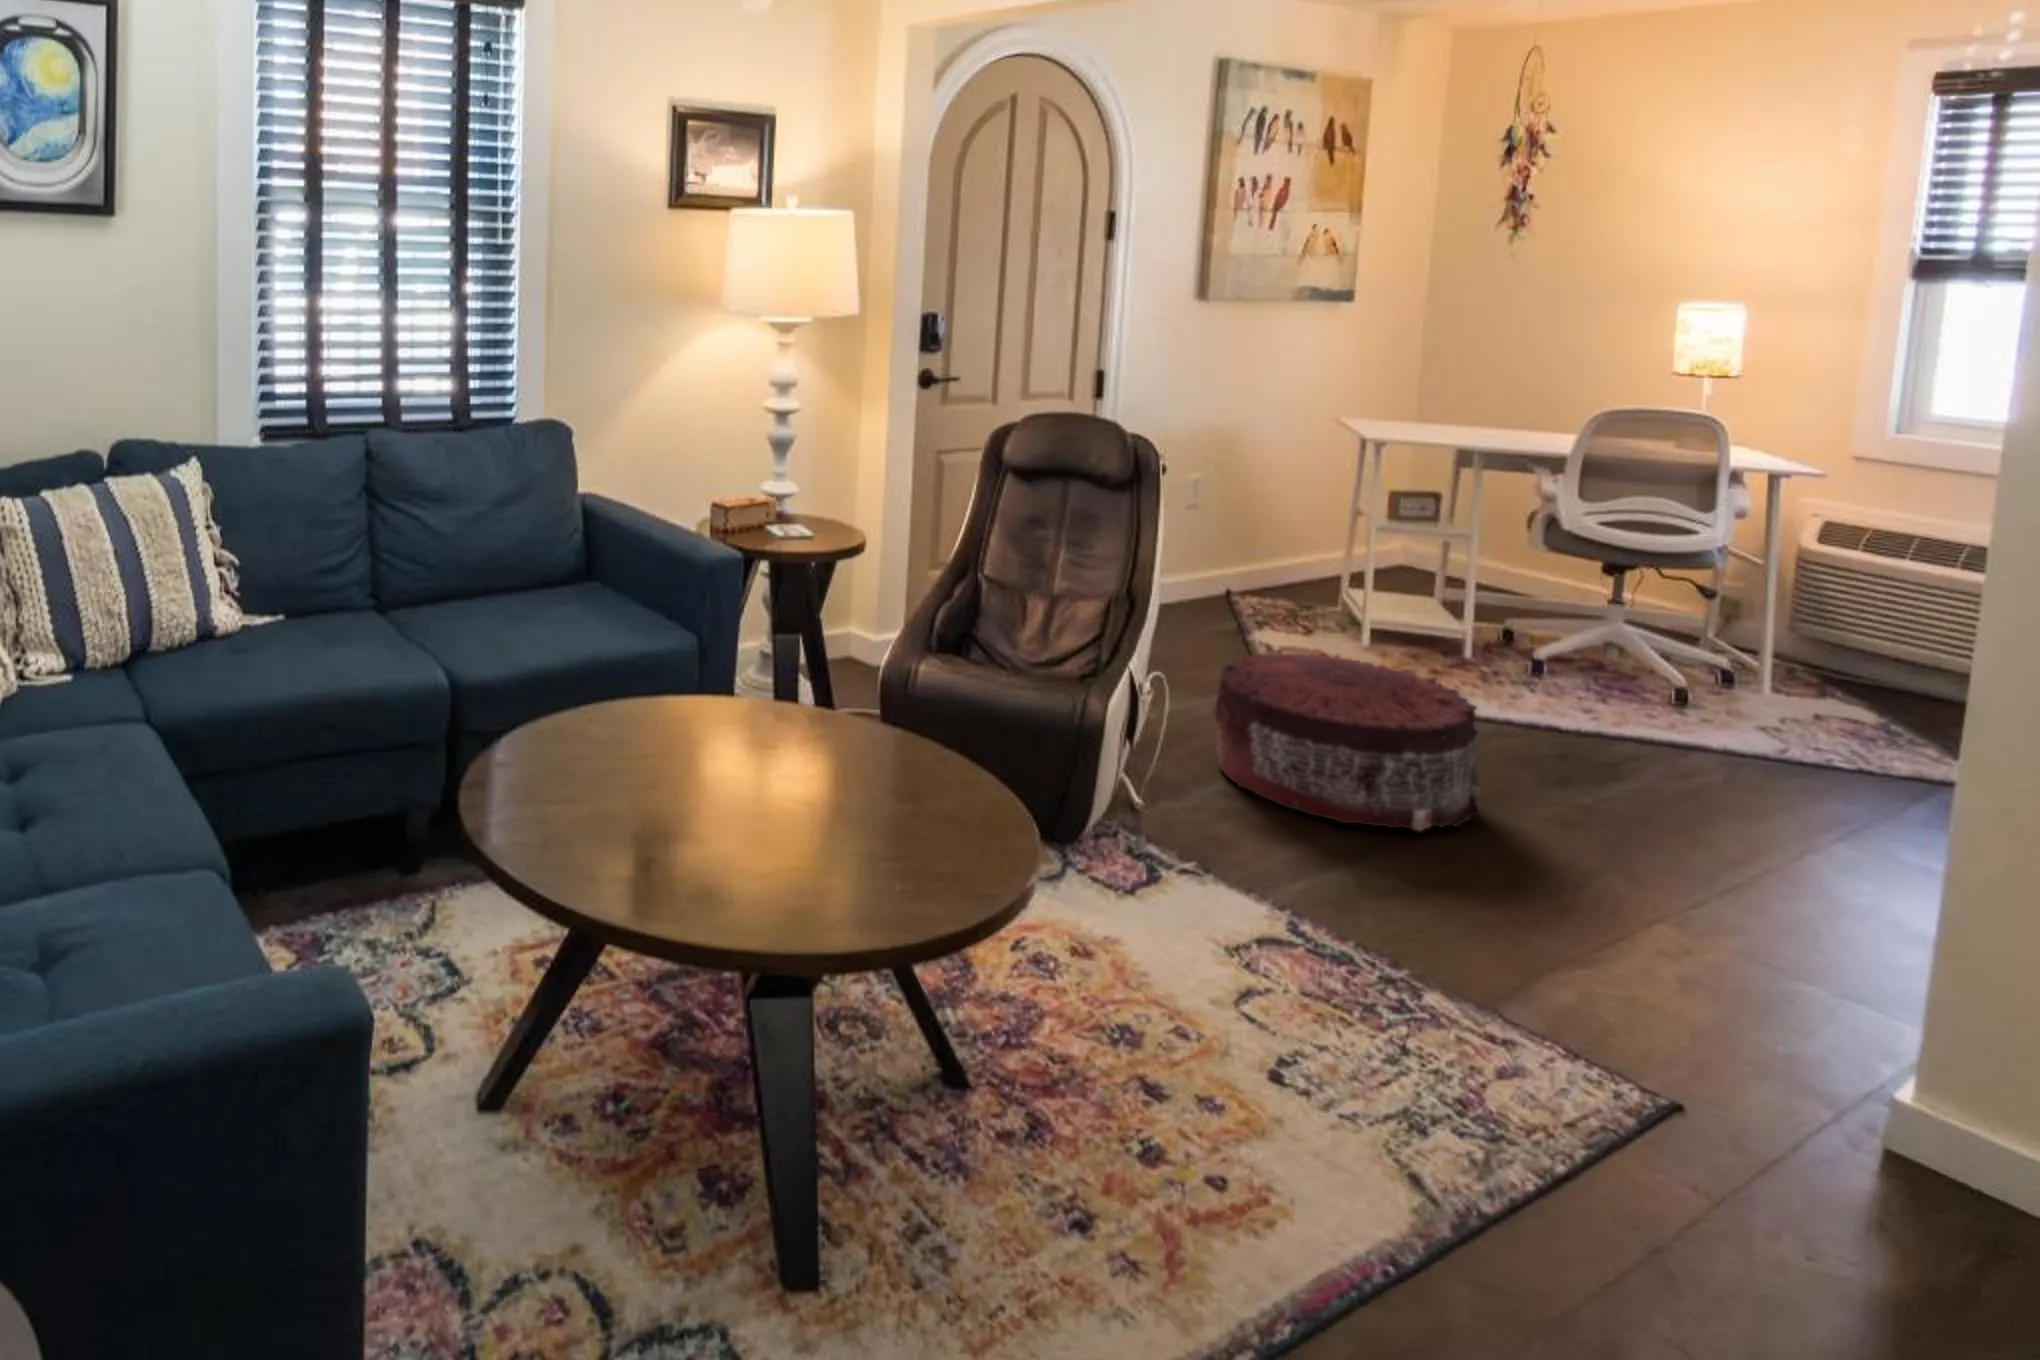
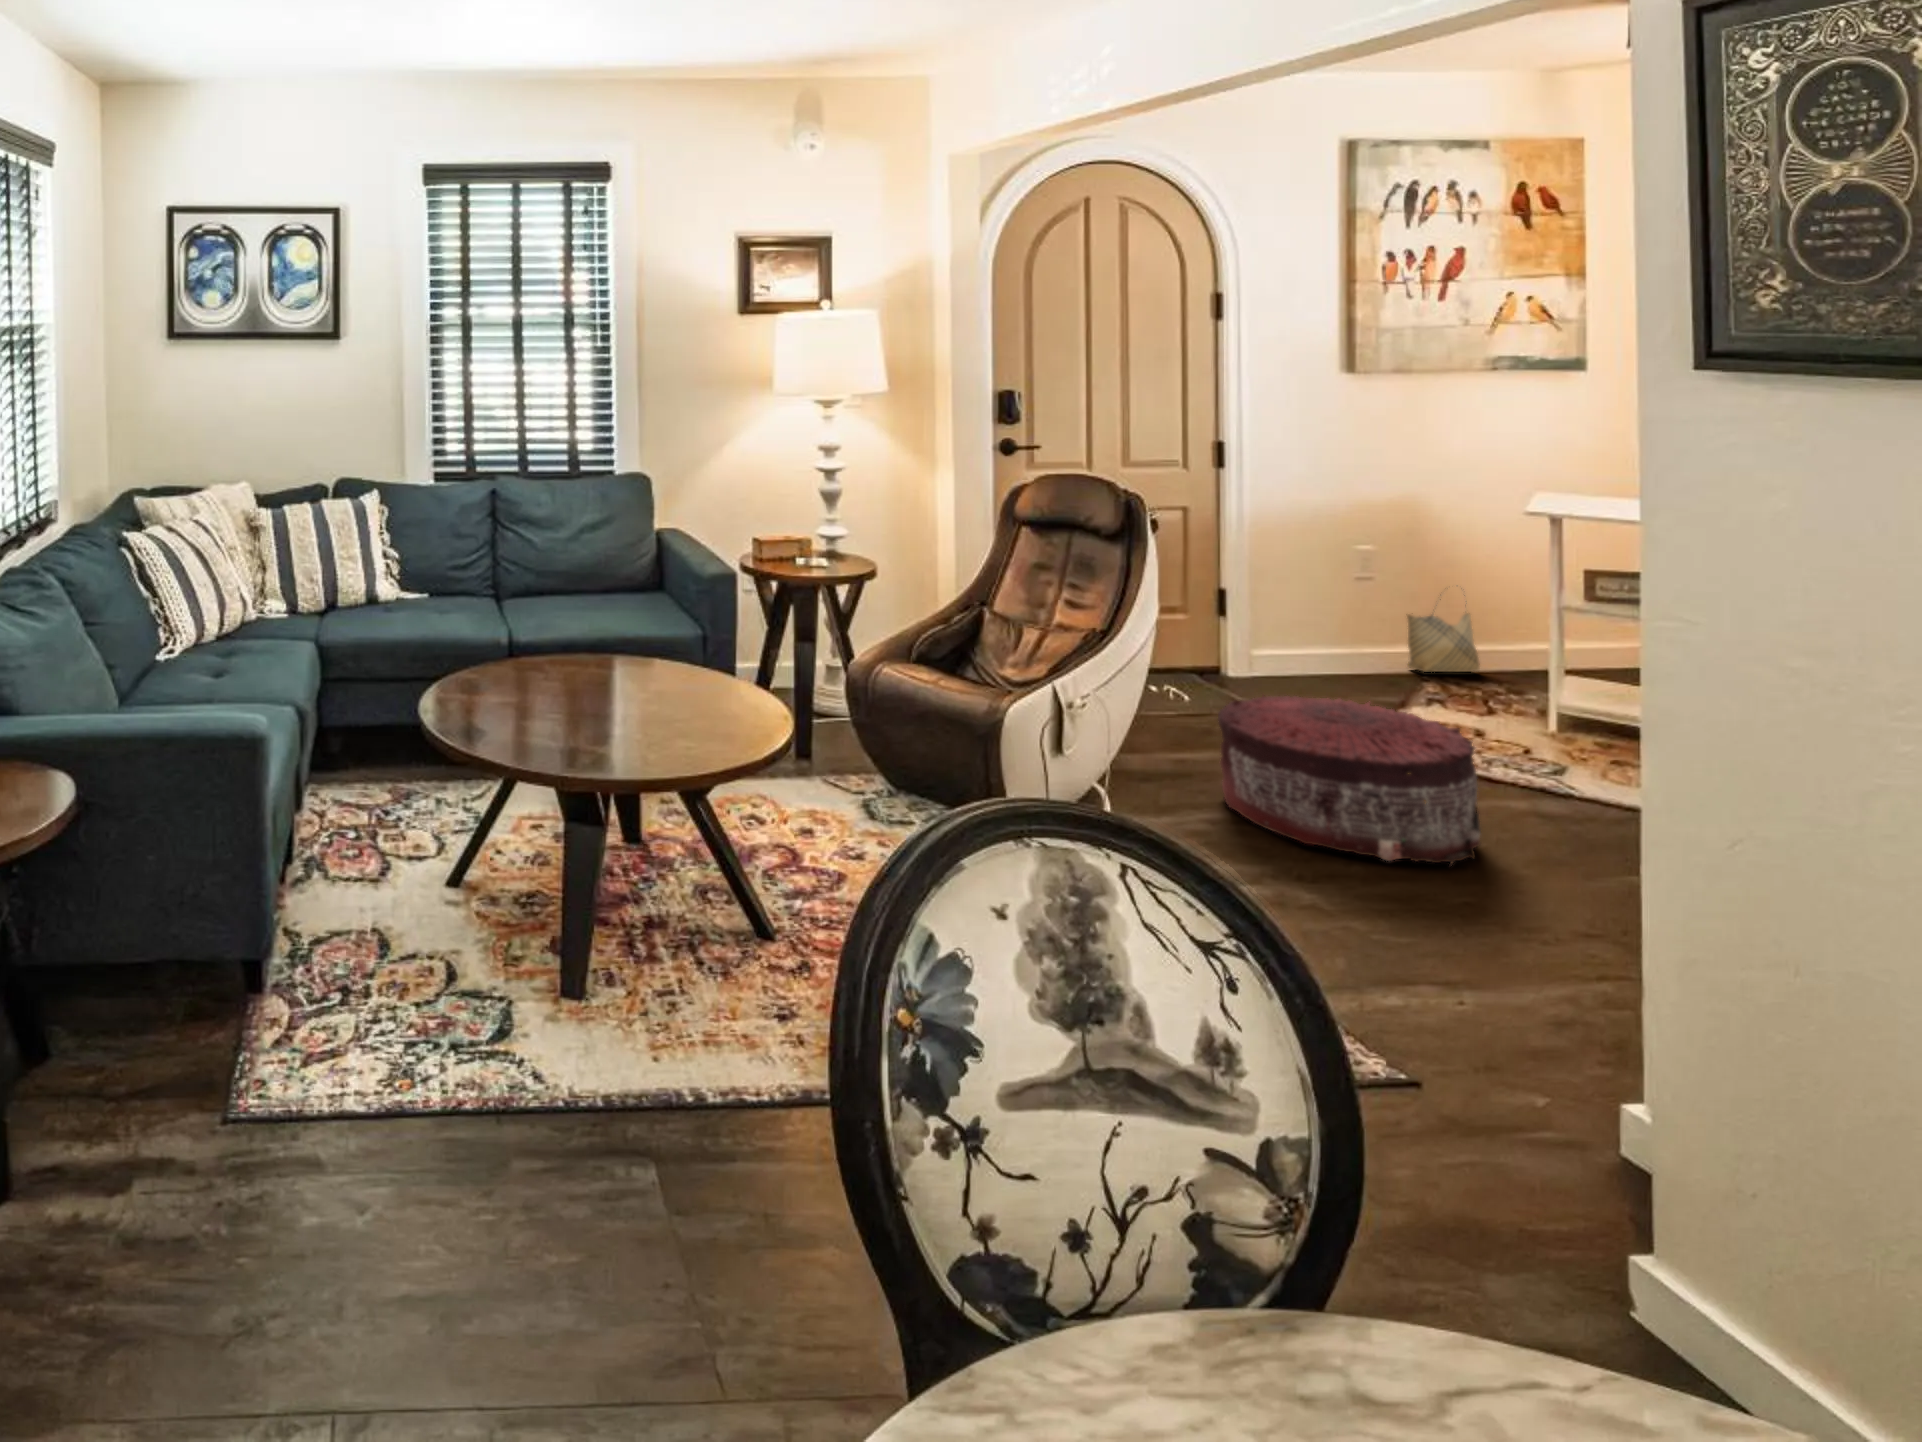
woven basket: none [1219,509,1274,600] -> present [1407,588,1480,672]

